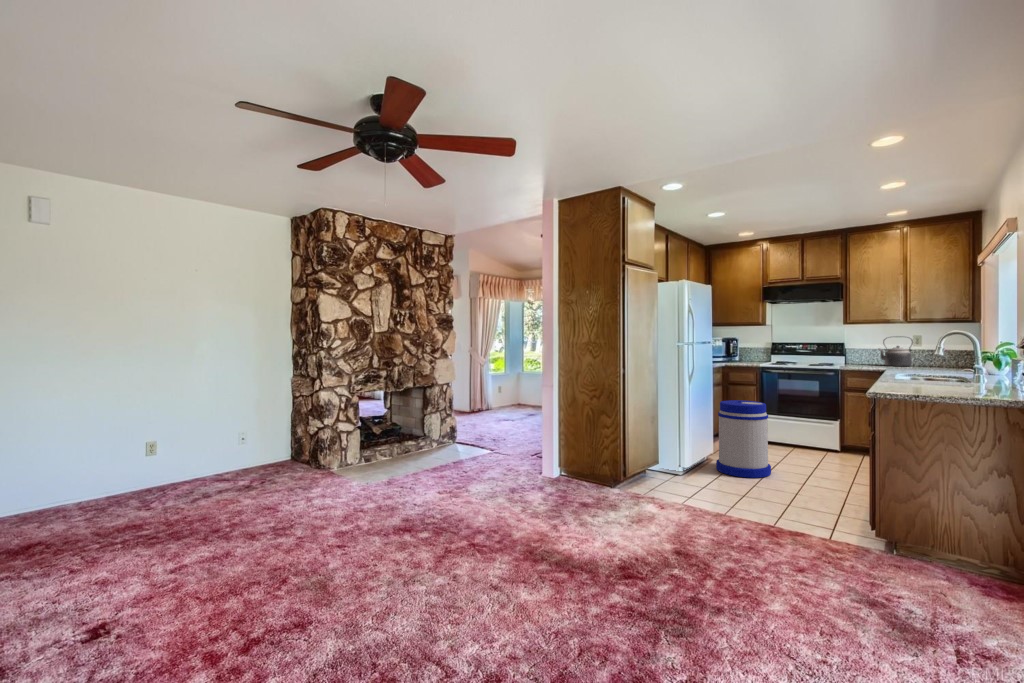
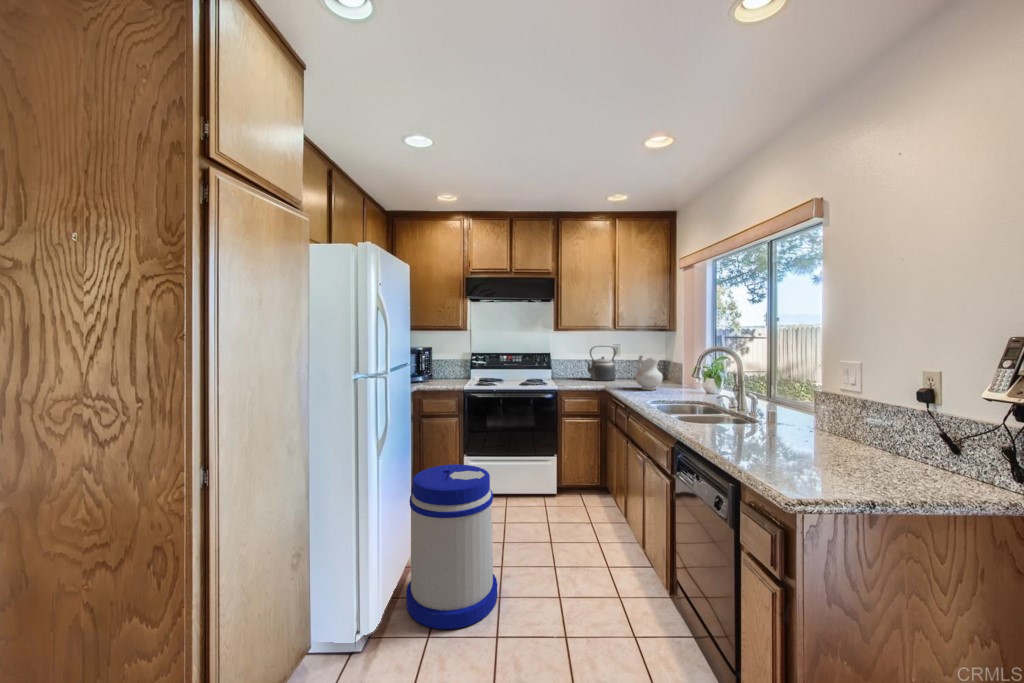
ceramic pitcher: none [916,343,944,371] -> present [635,356,663,390]

